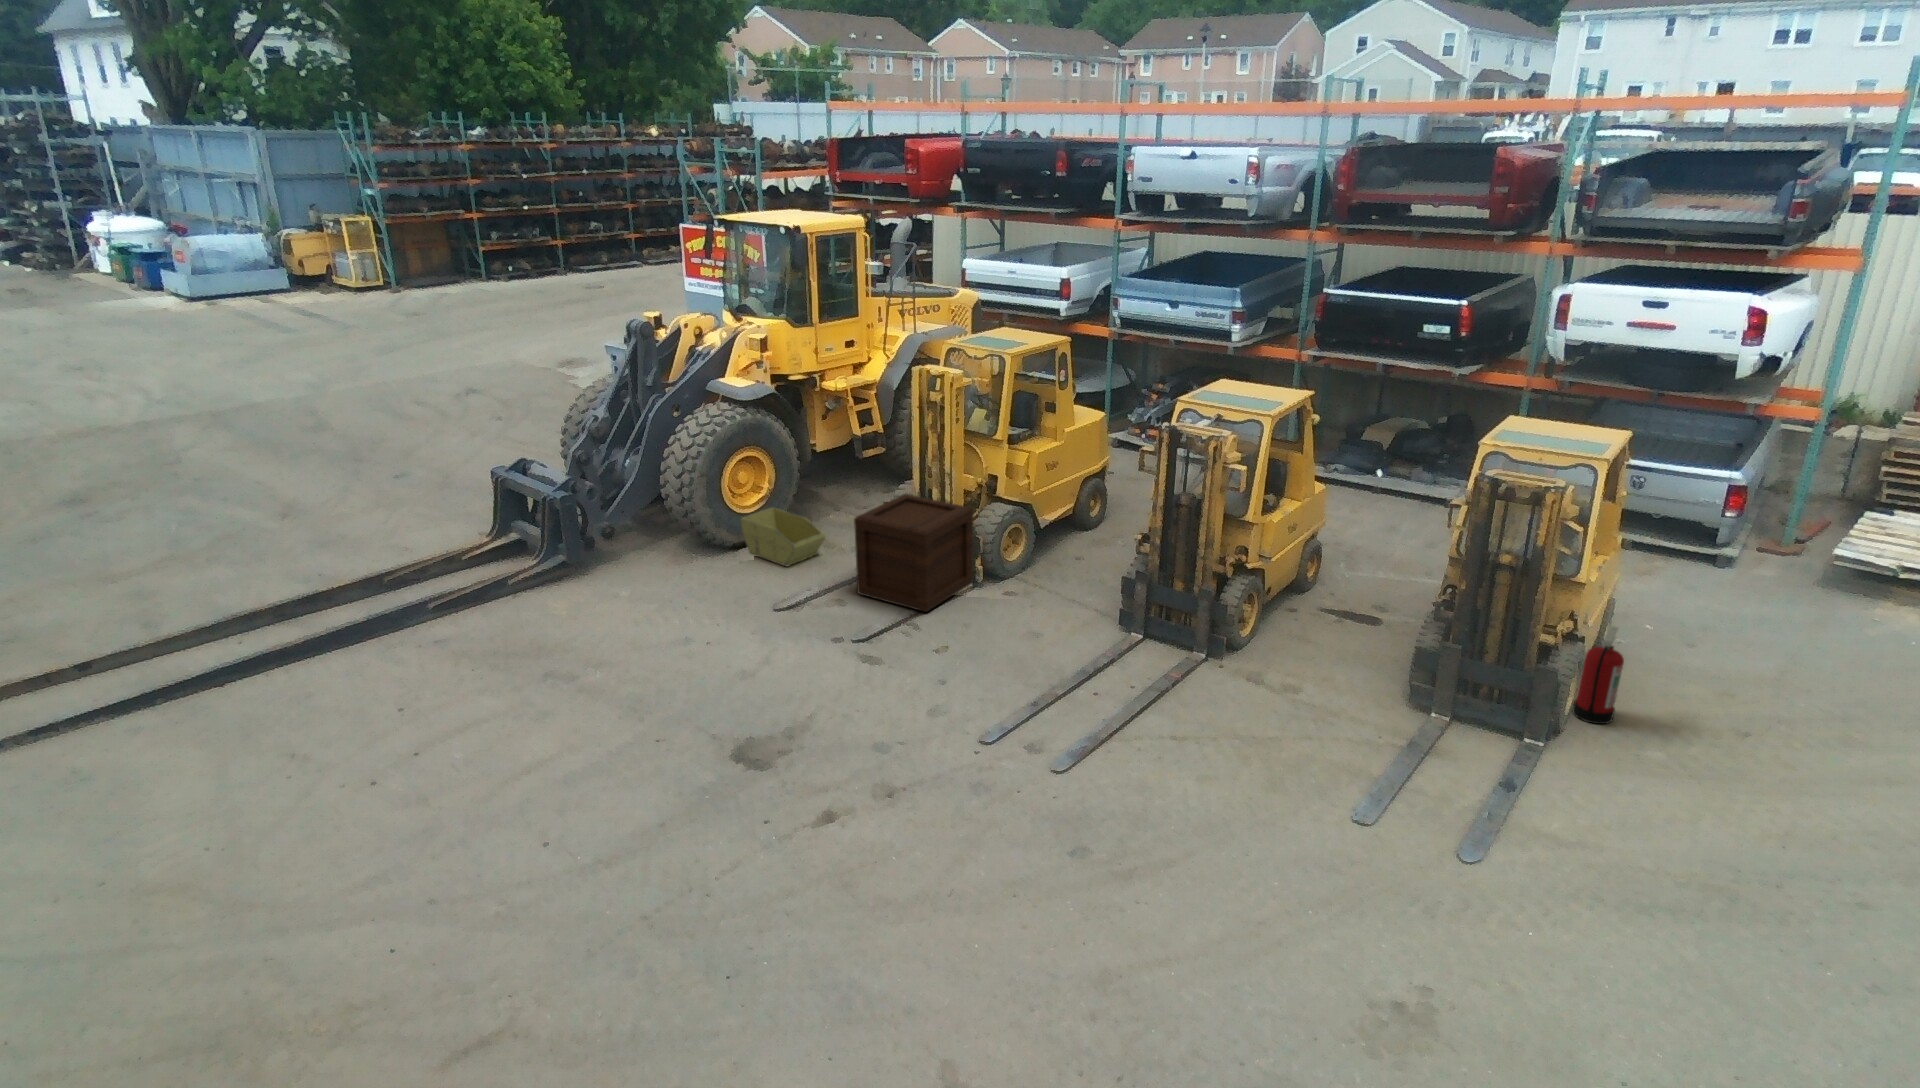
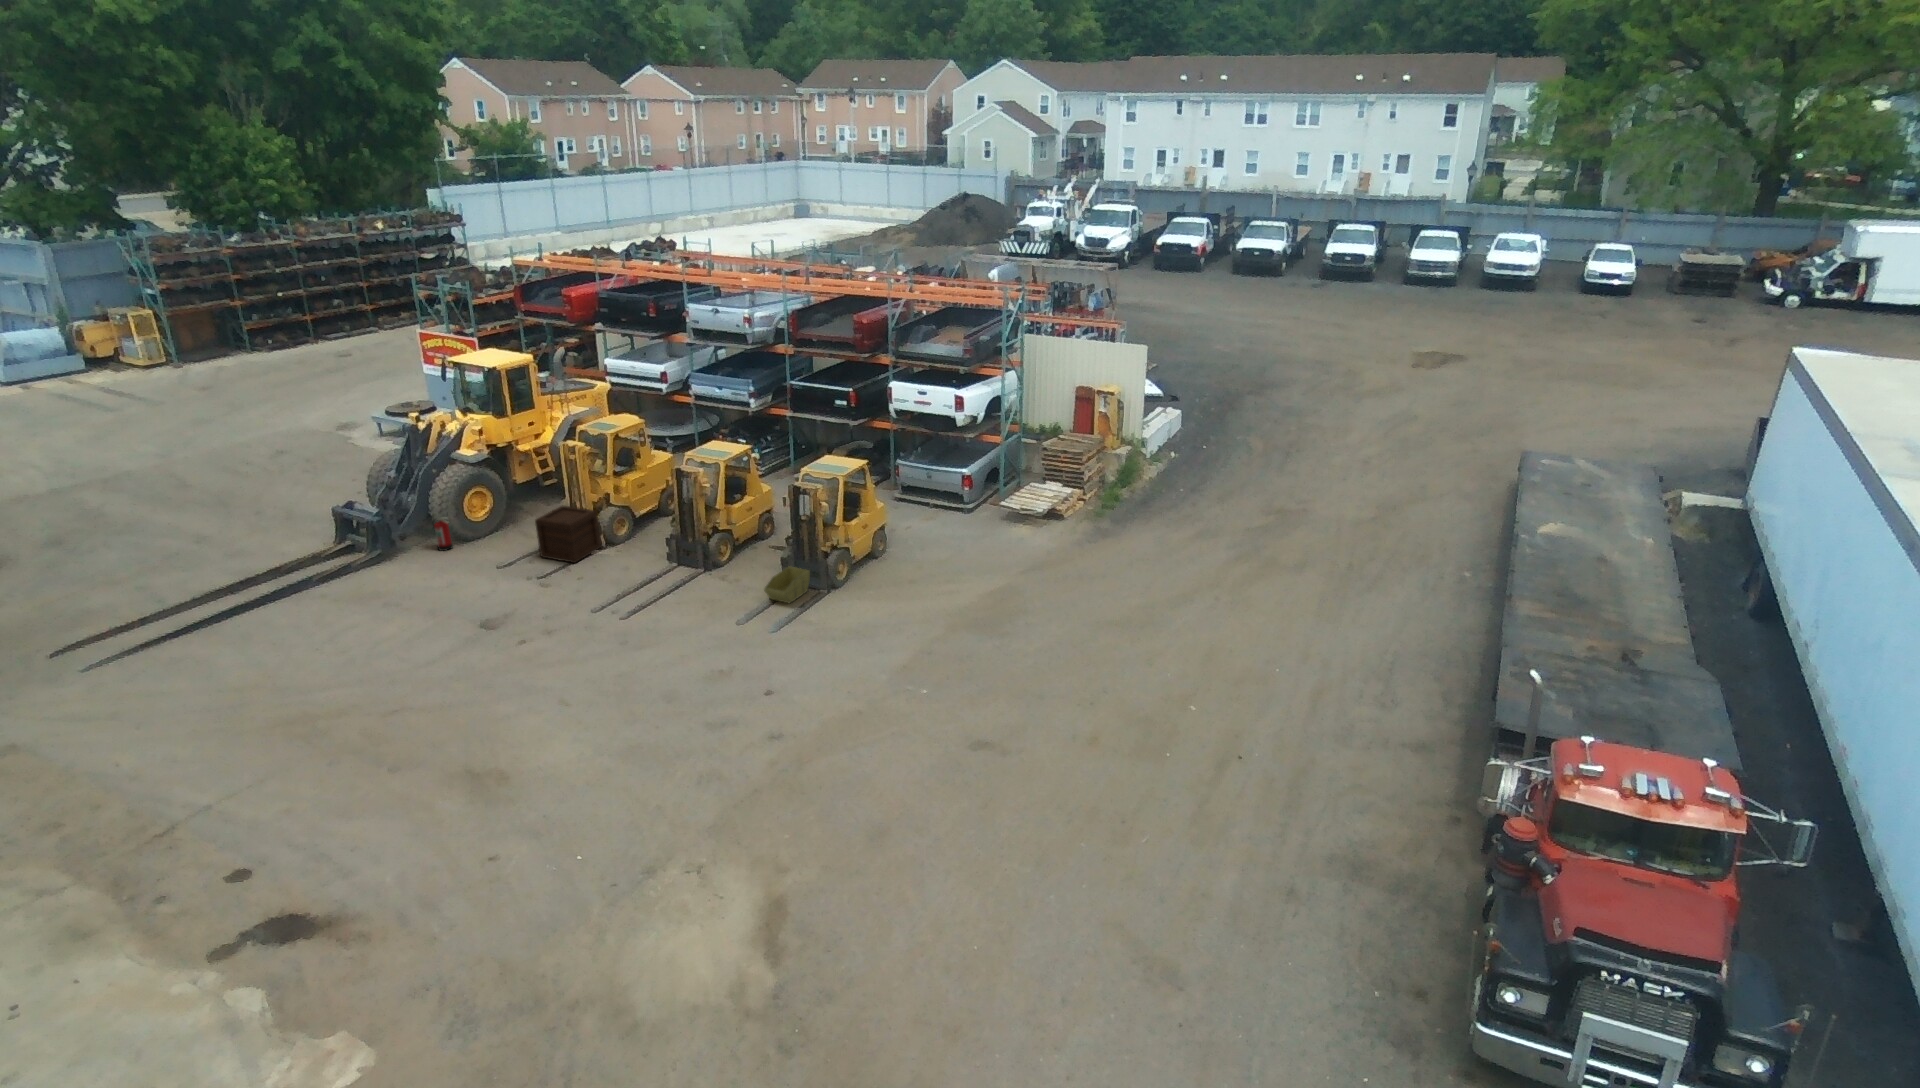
storage bin: present [740,507,825,566] -> present [764,567,810,604]
fire extinguisher: present [1573,626,1624,724] -> present [433,517,453,551]

